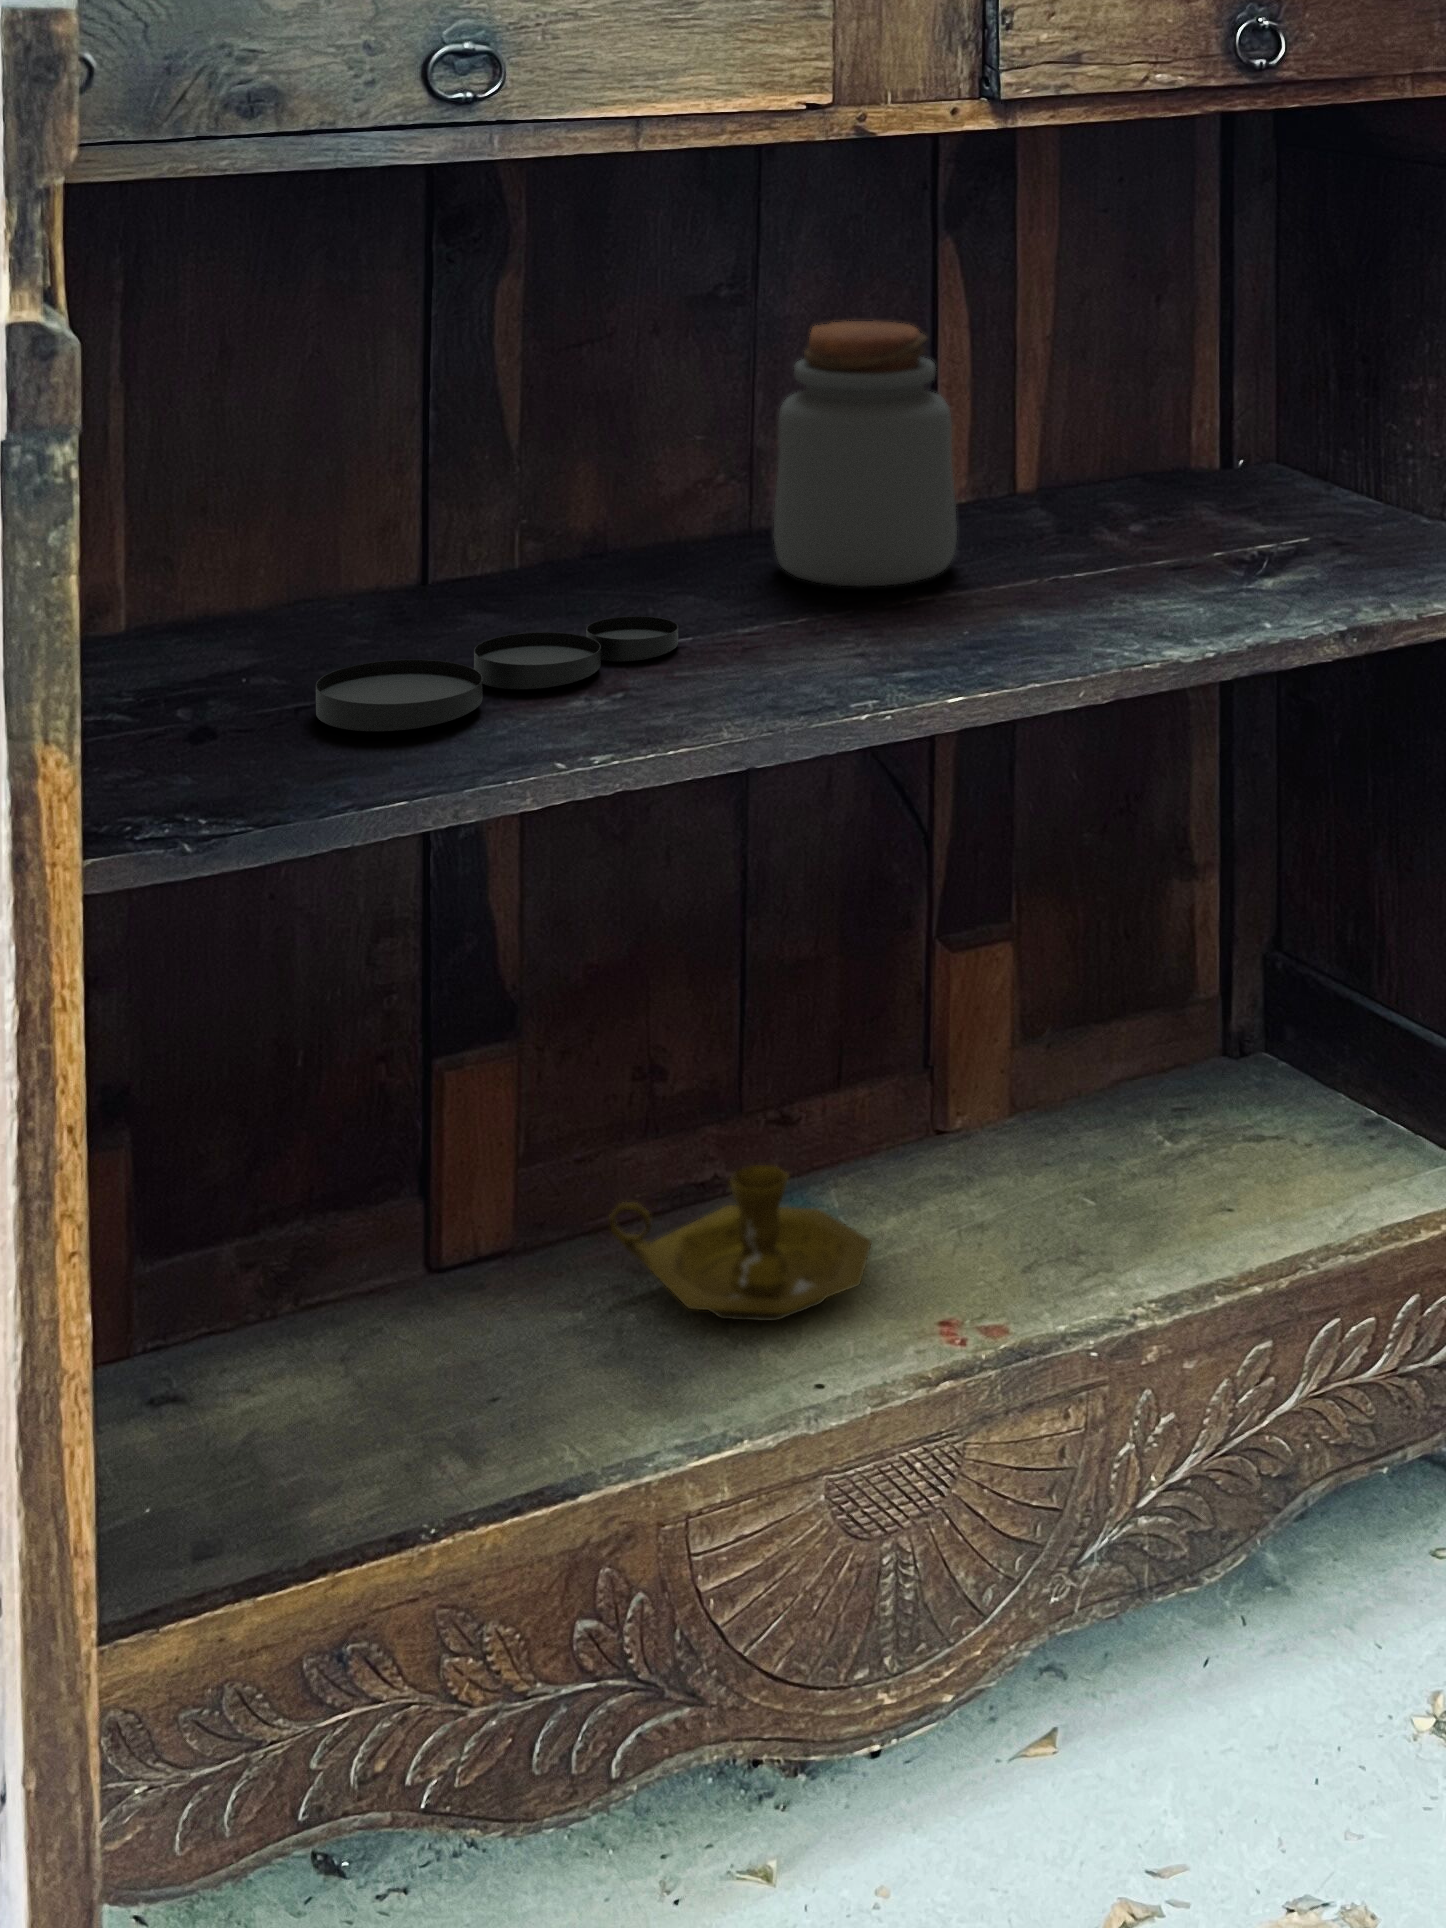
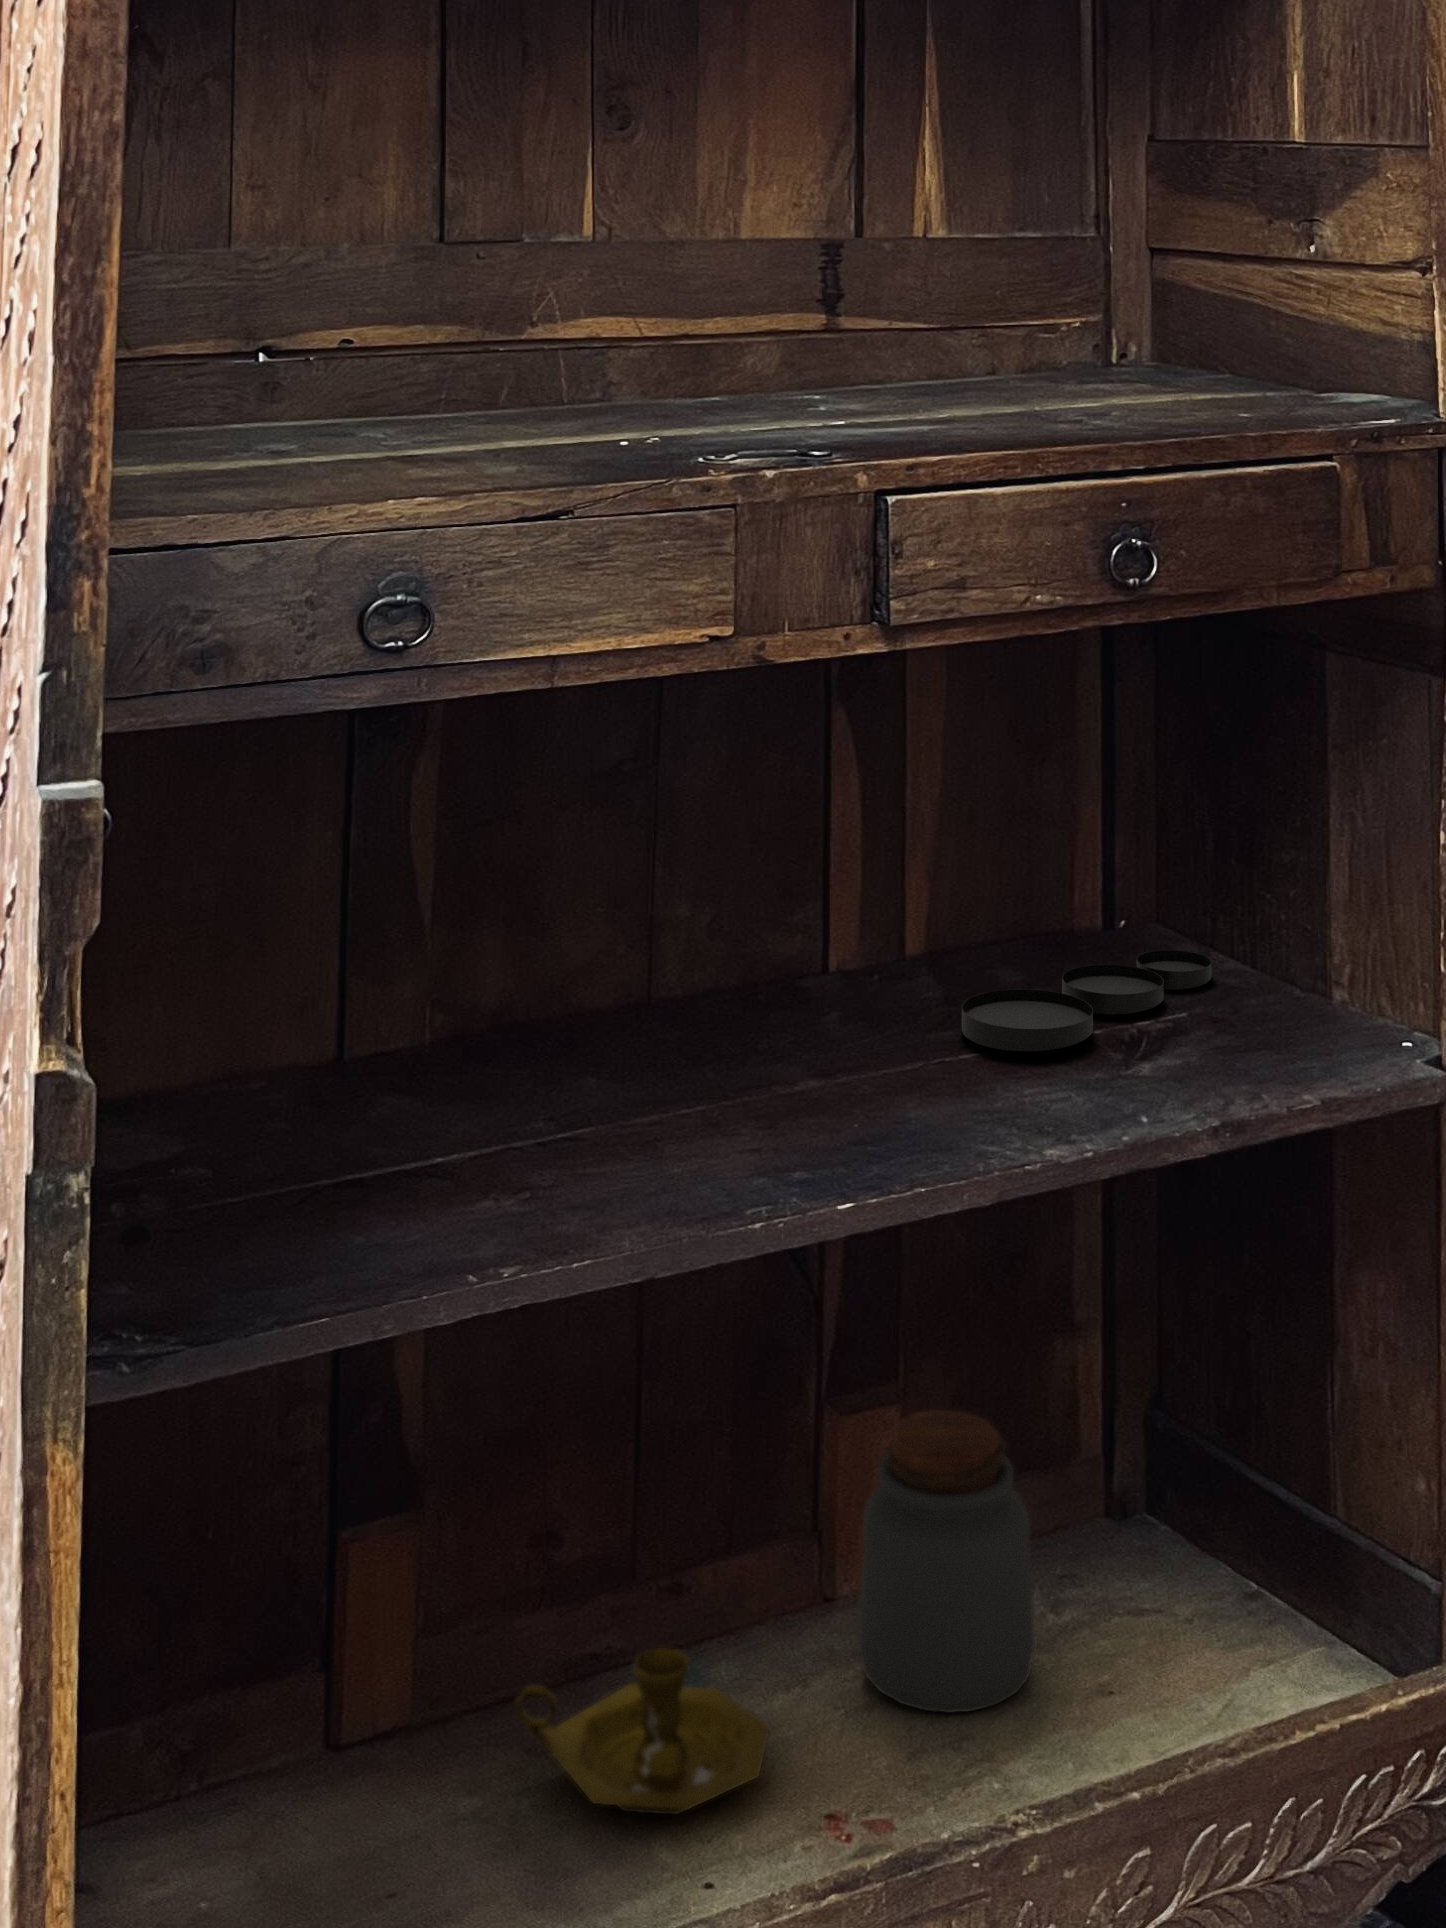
jar: present [774,321,957,587] -> present [858,1410,1035,1713]
plate: present [316,616,678,731] -> present [962,950,1211,1051]

